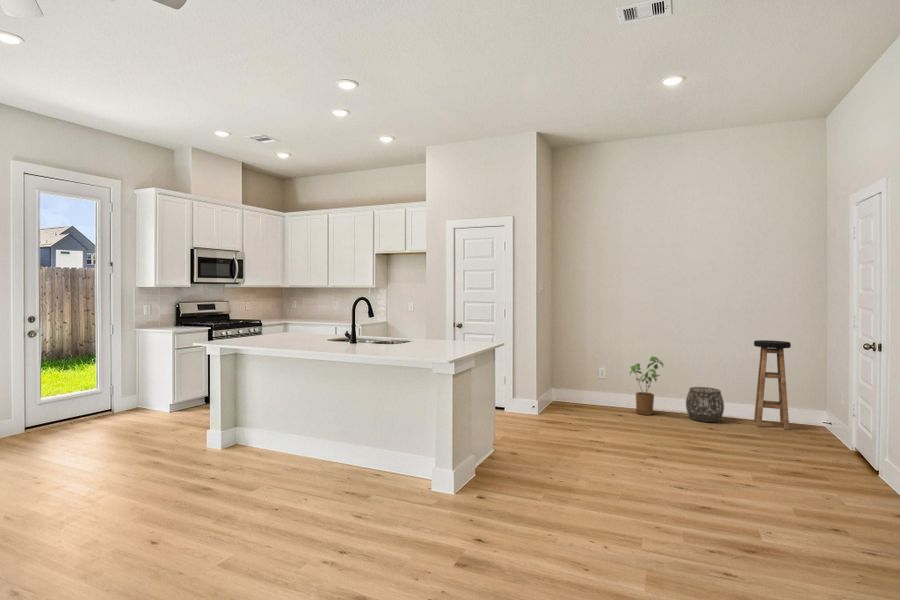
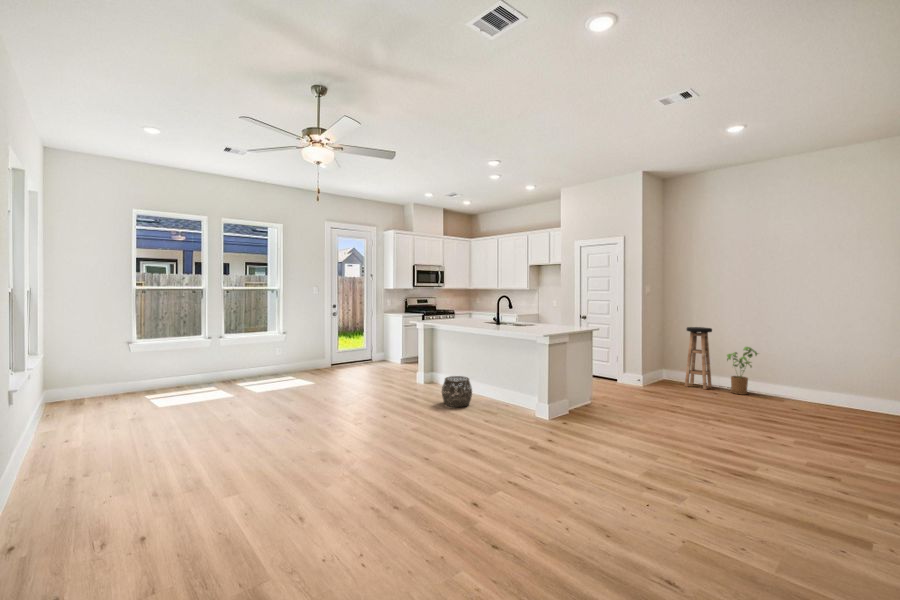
bar stool: present [754,340,791,430] -> present [685,327,712,390]
woven basket: present [686,387,724,422] -> present [442,376,472,407]

